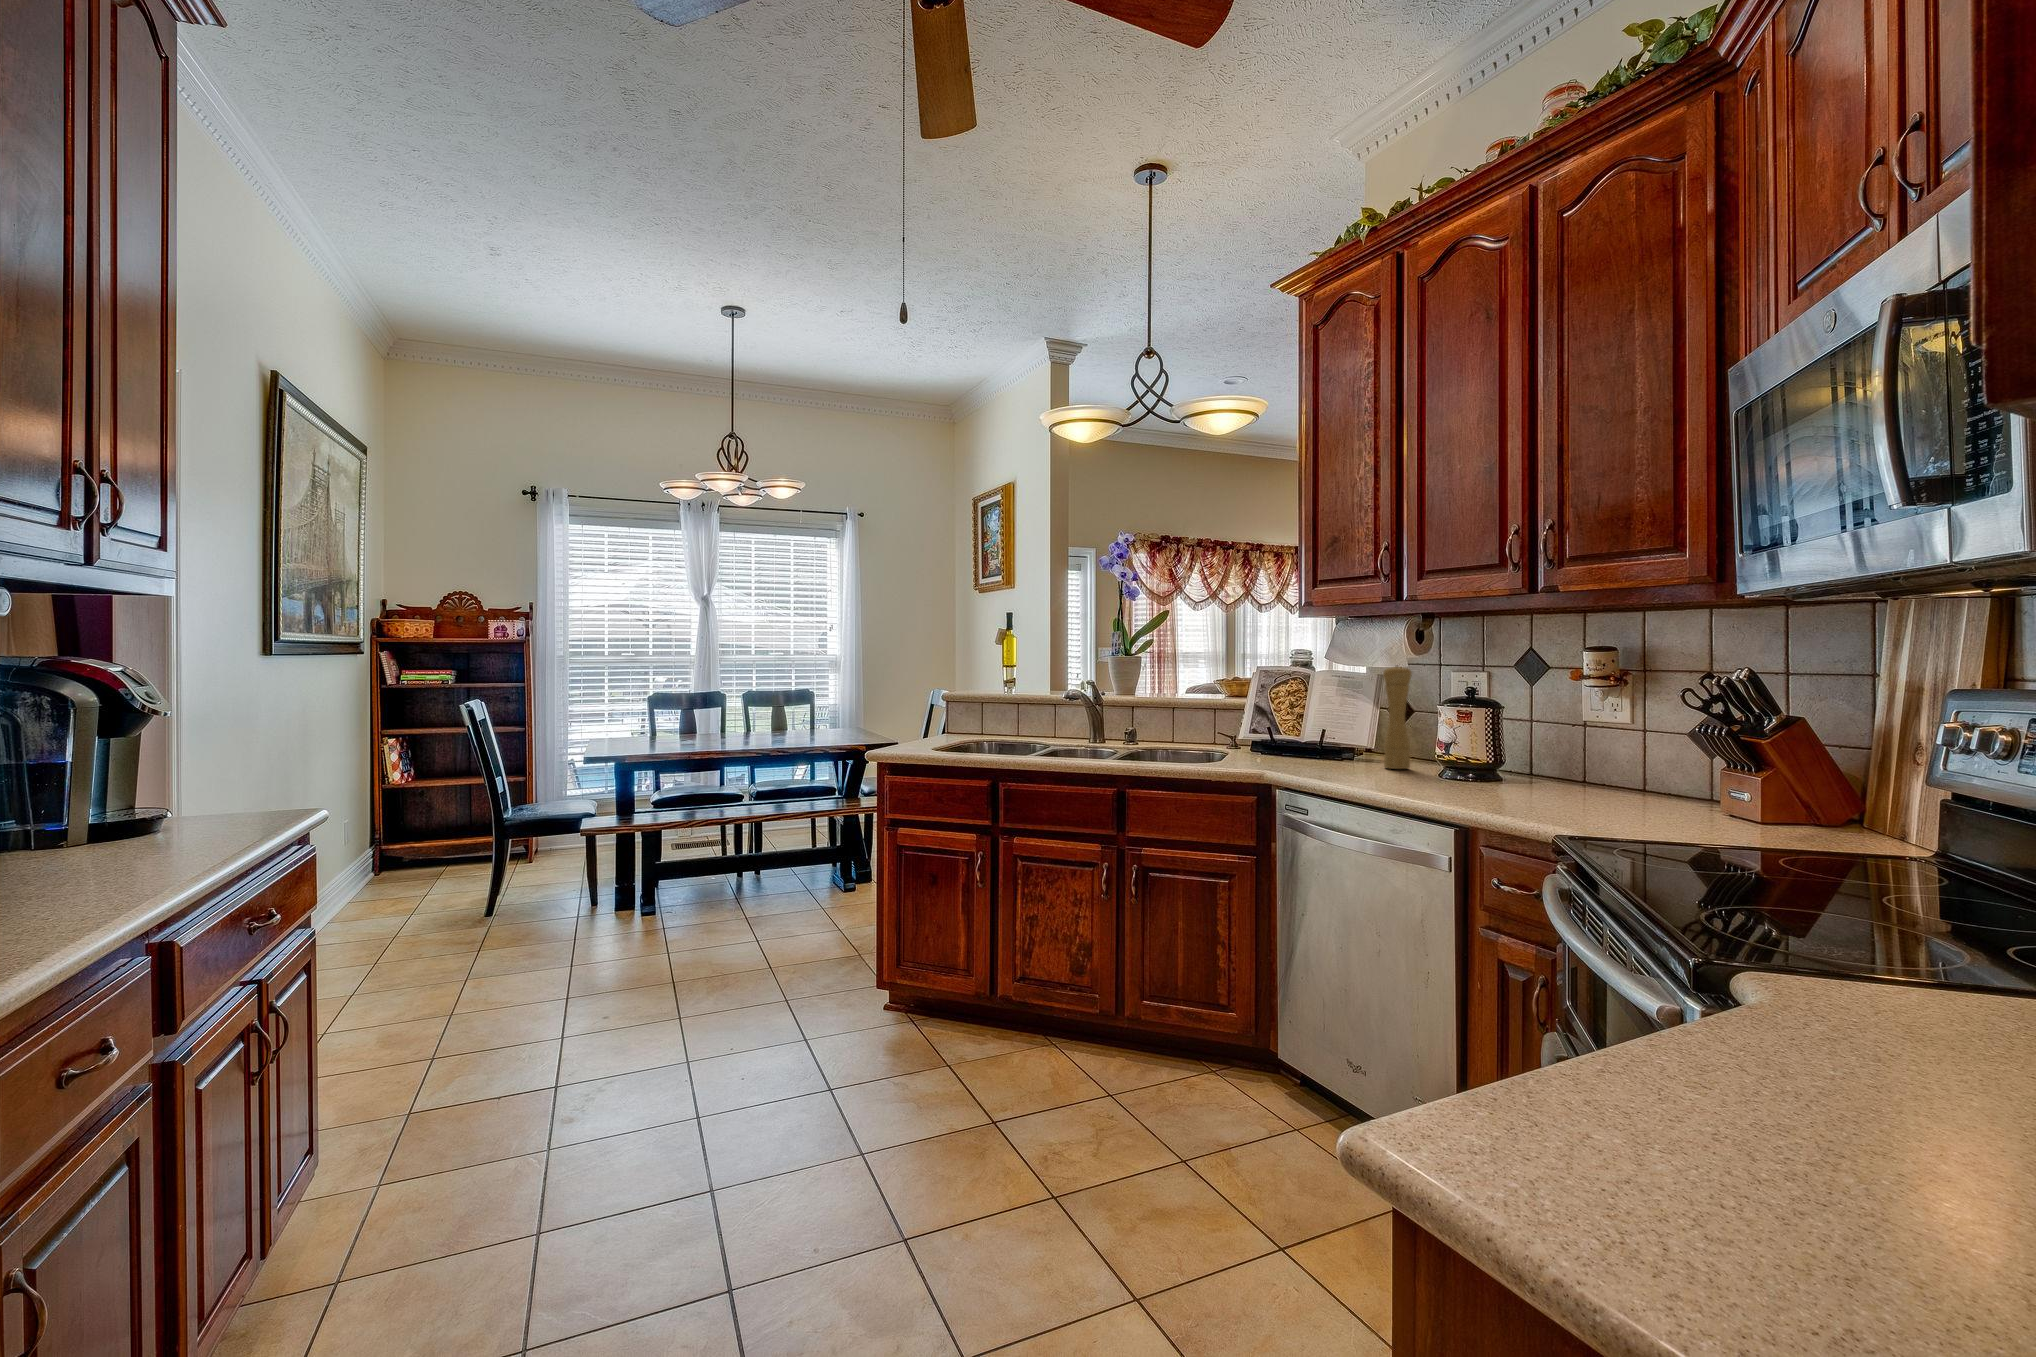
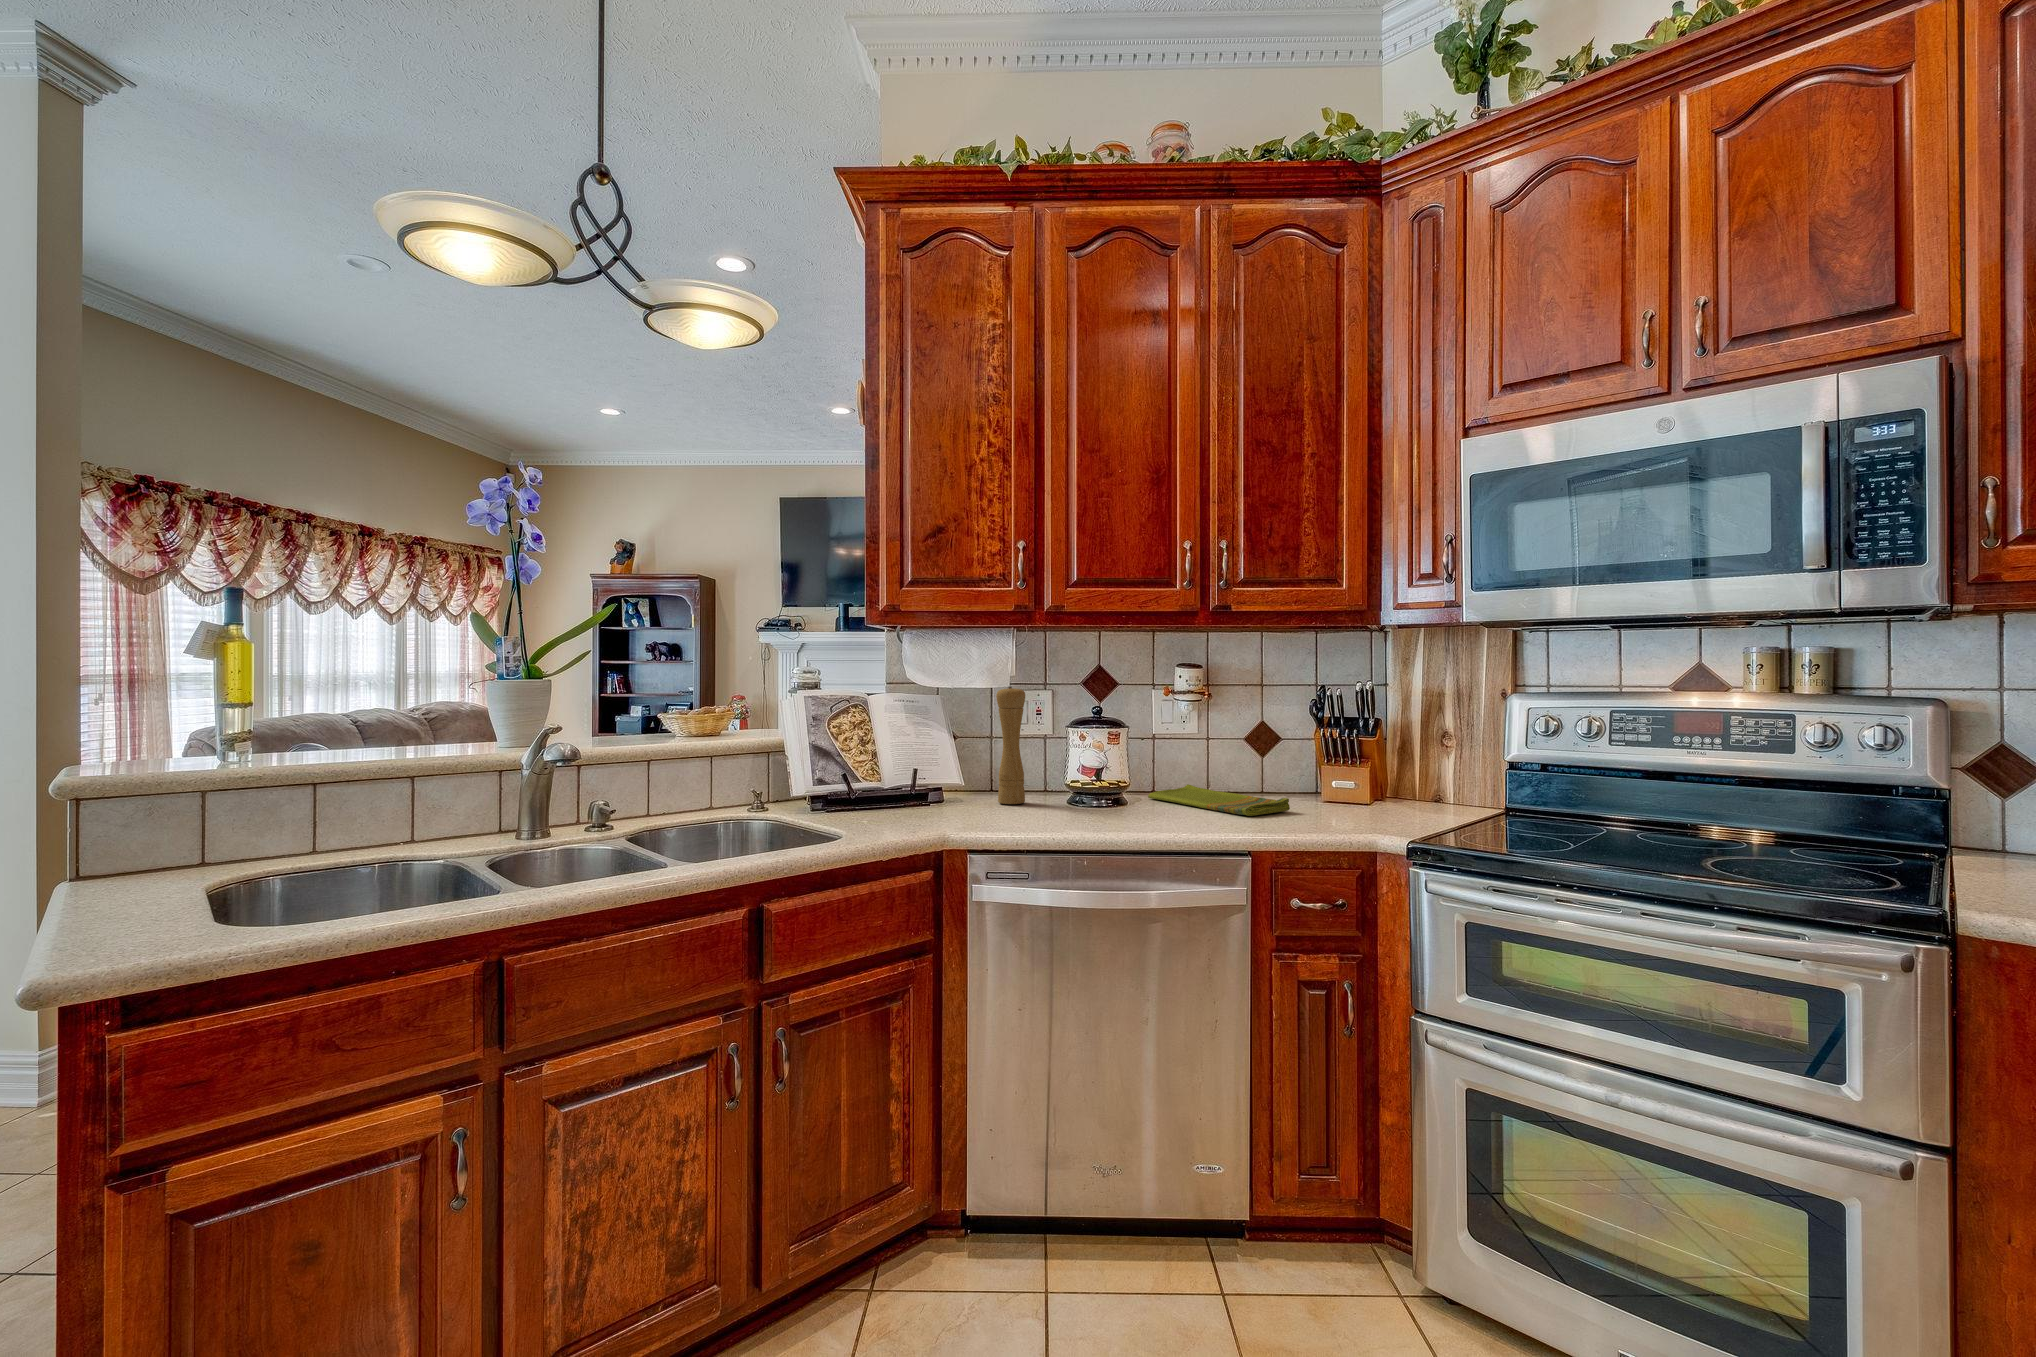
dish towel: none [1522,776,1603,807] -> present [1148,784,1290,816]

